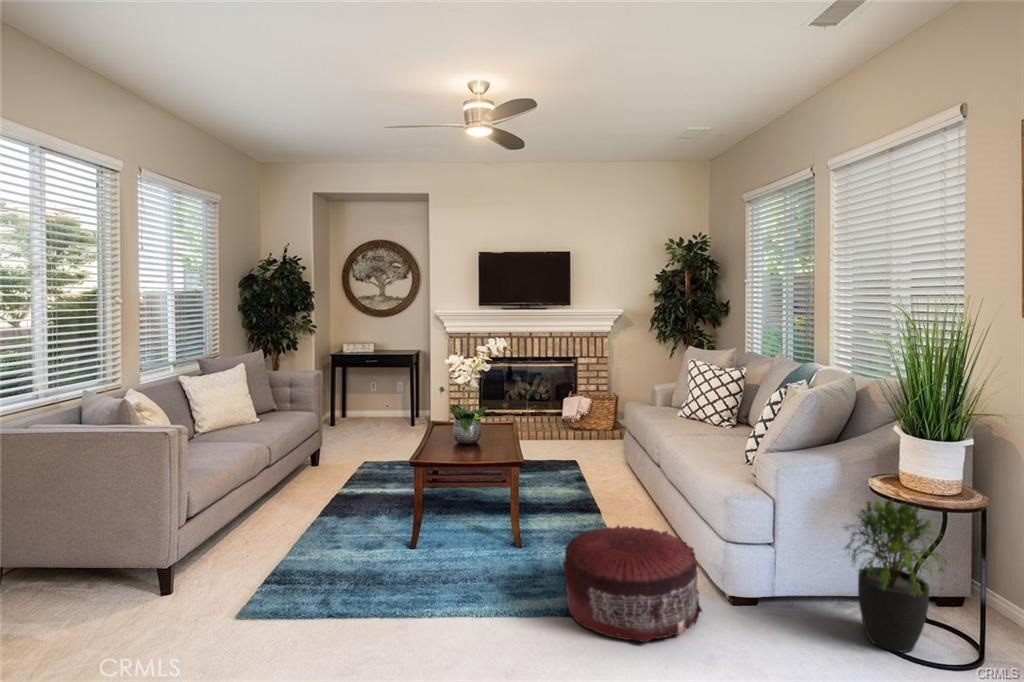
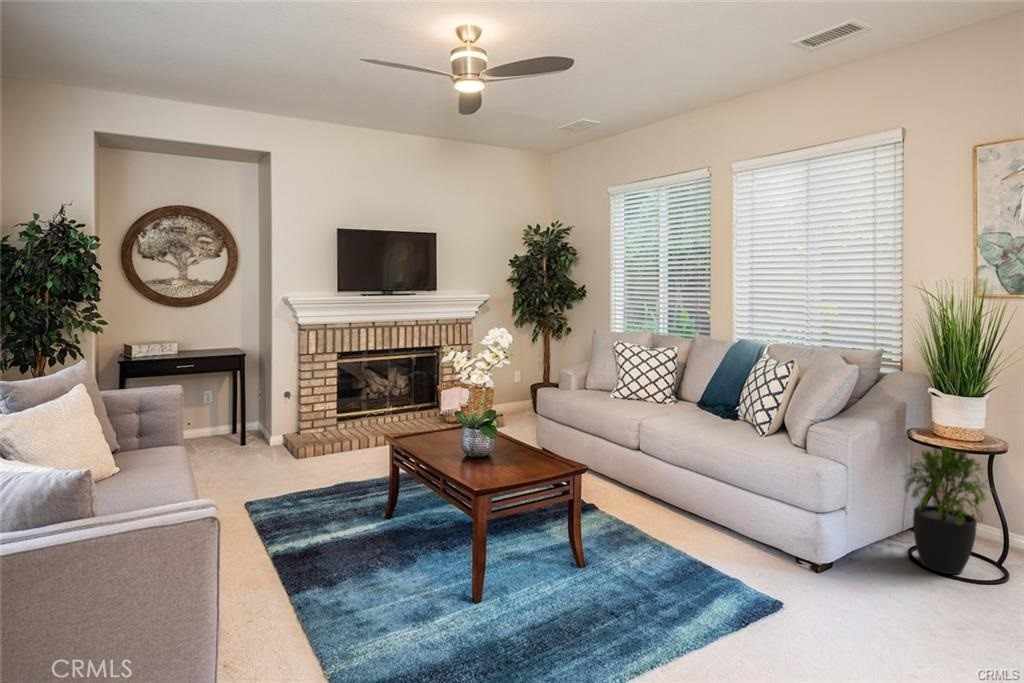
pouf: present [563,525,702,642] -> none [690,510,836,632]

